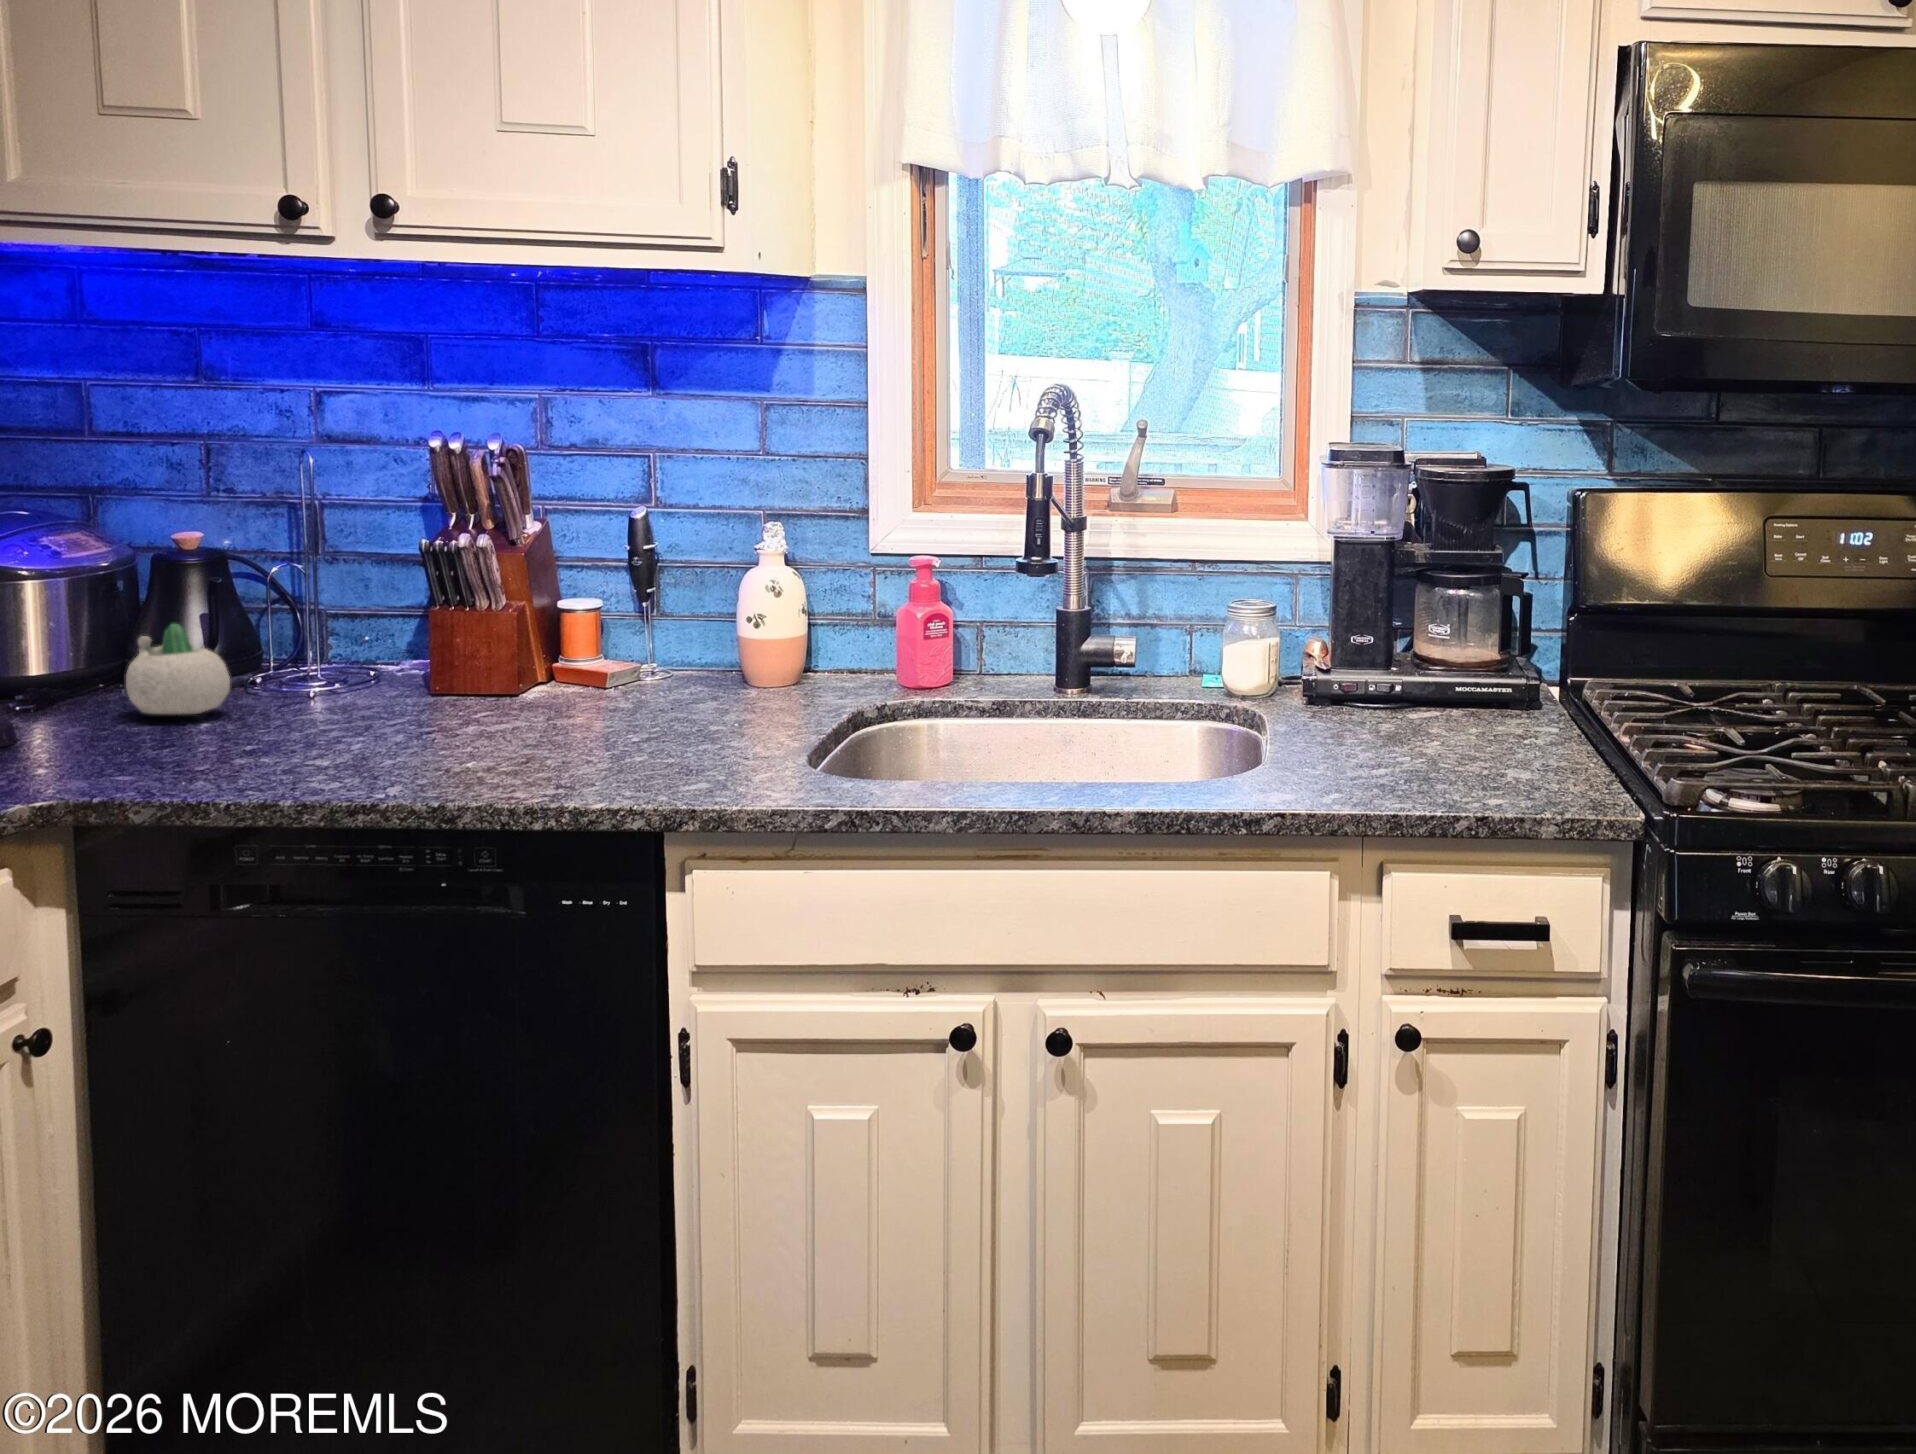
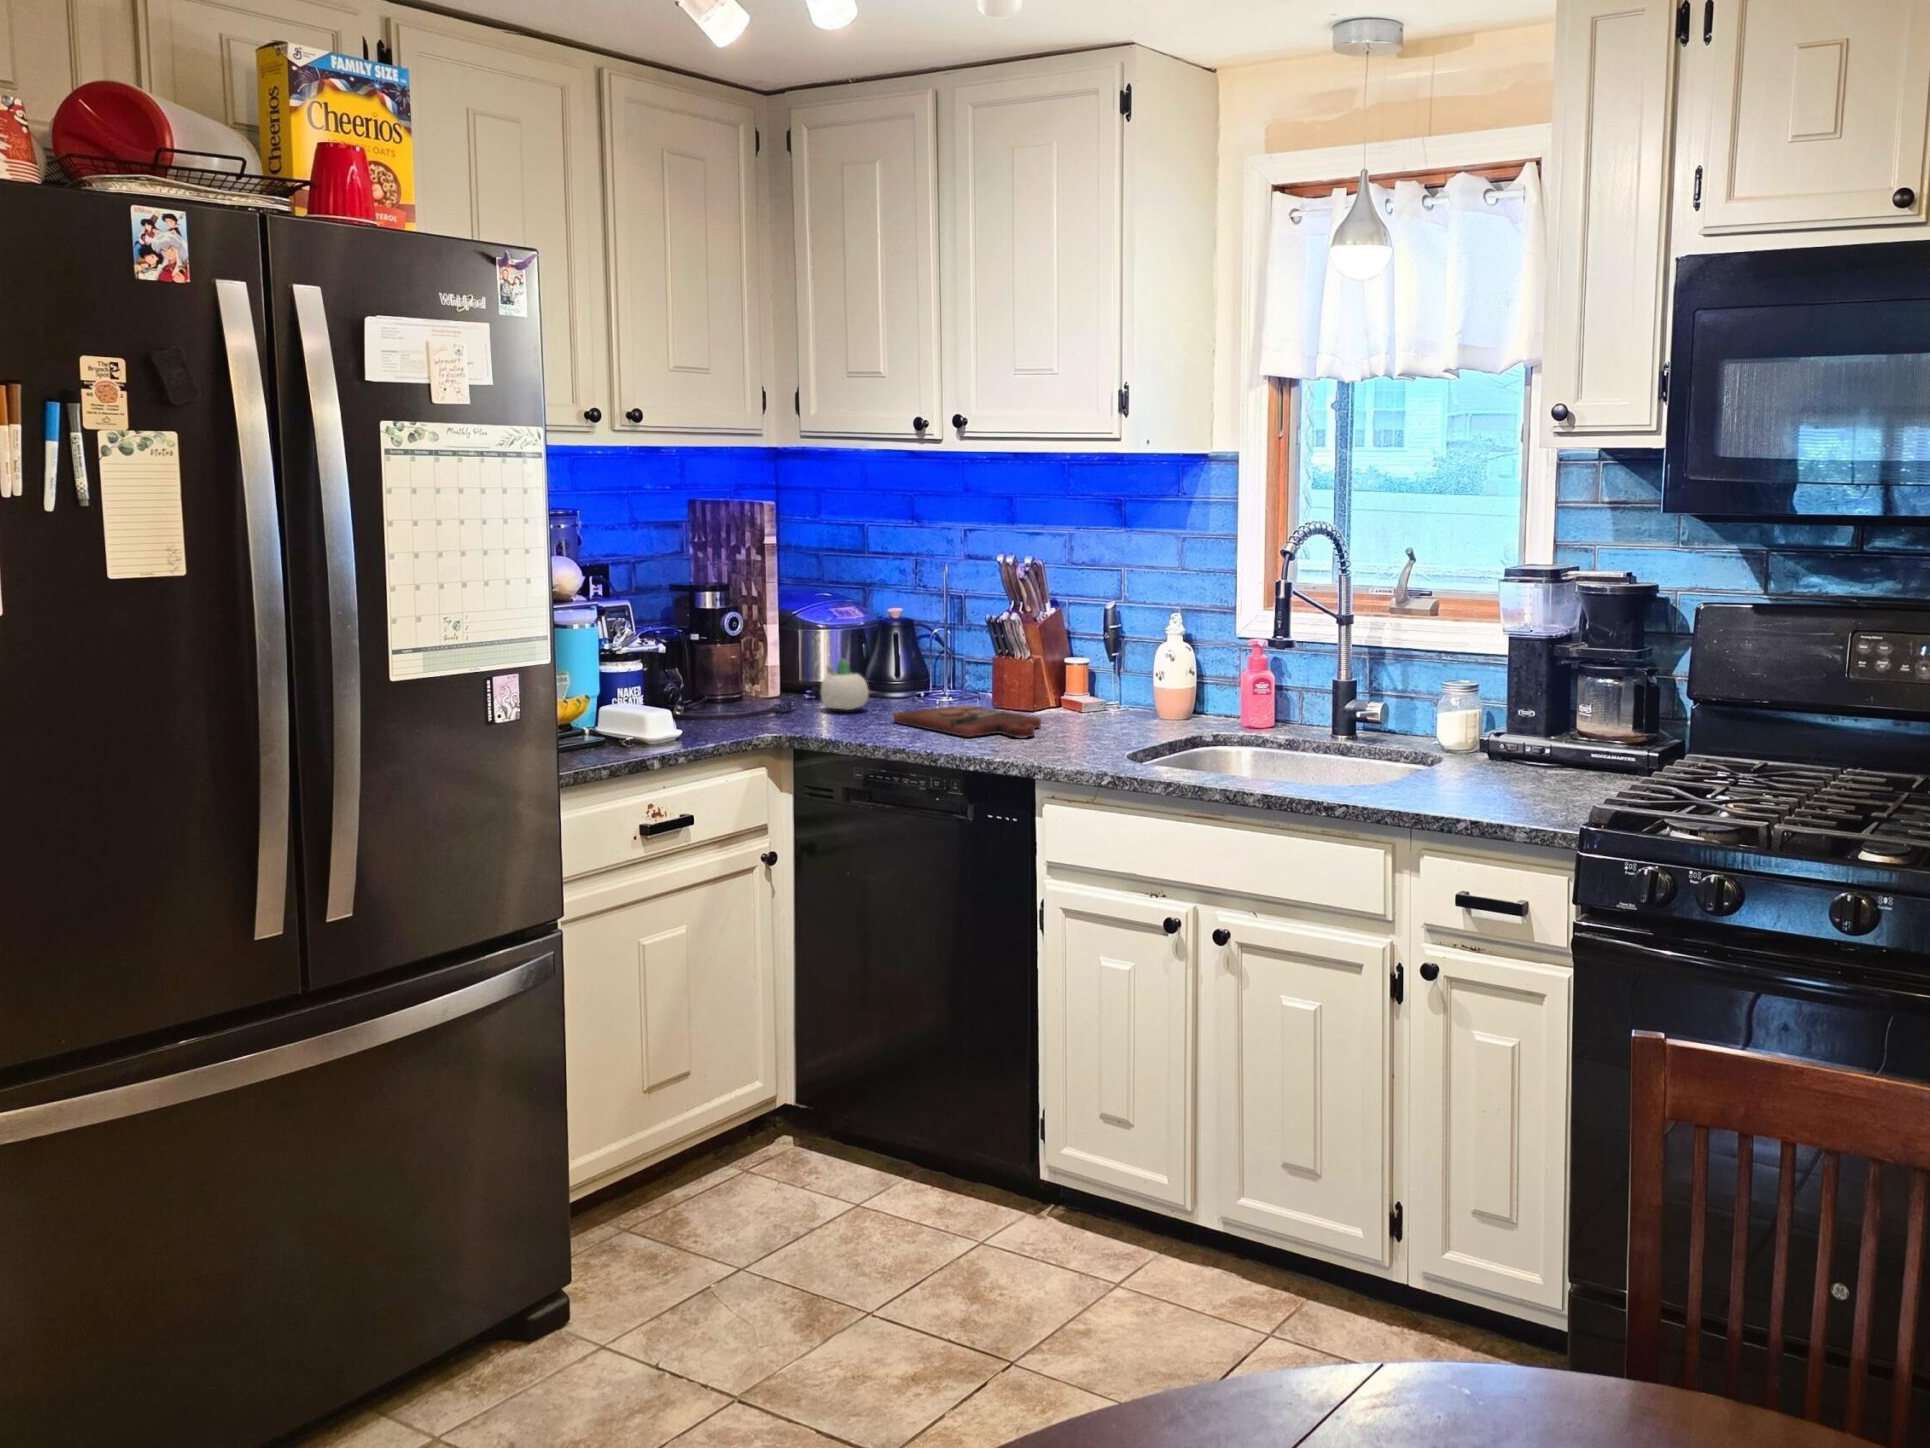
cutting board: none [311,687,612,750] -> present [893,705,1041,737]

